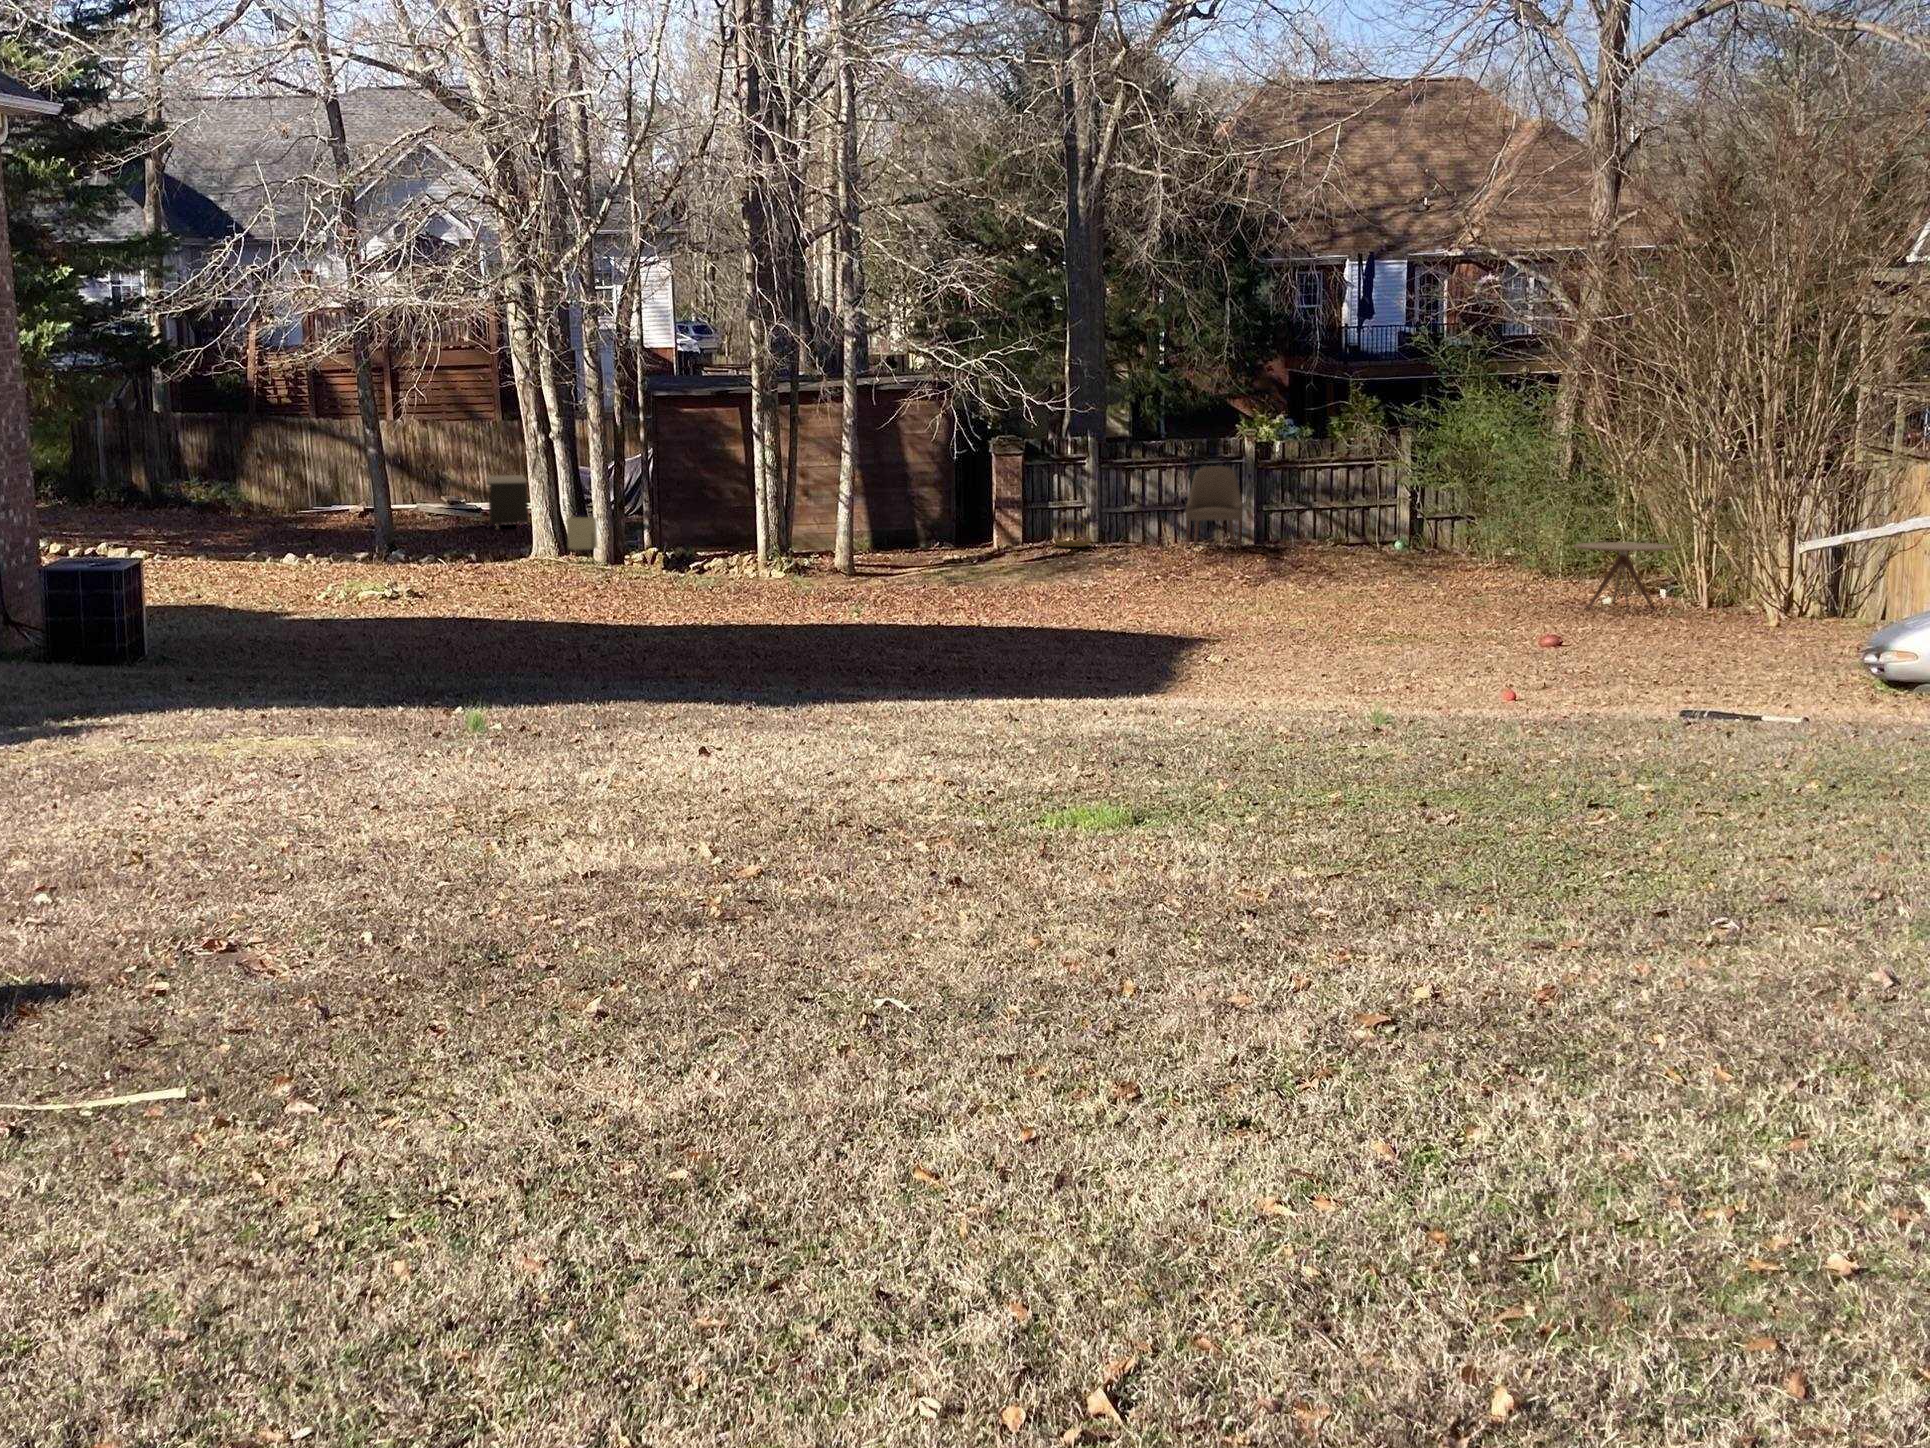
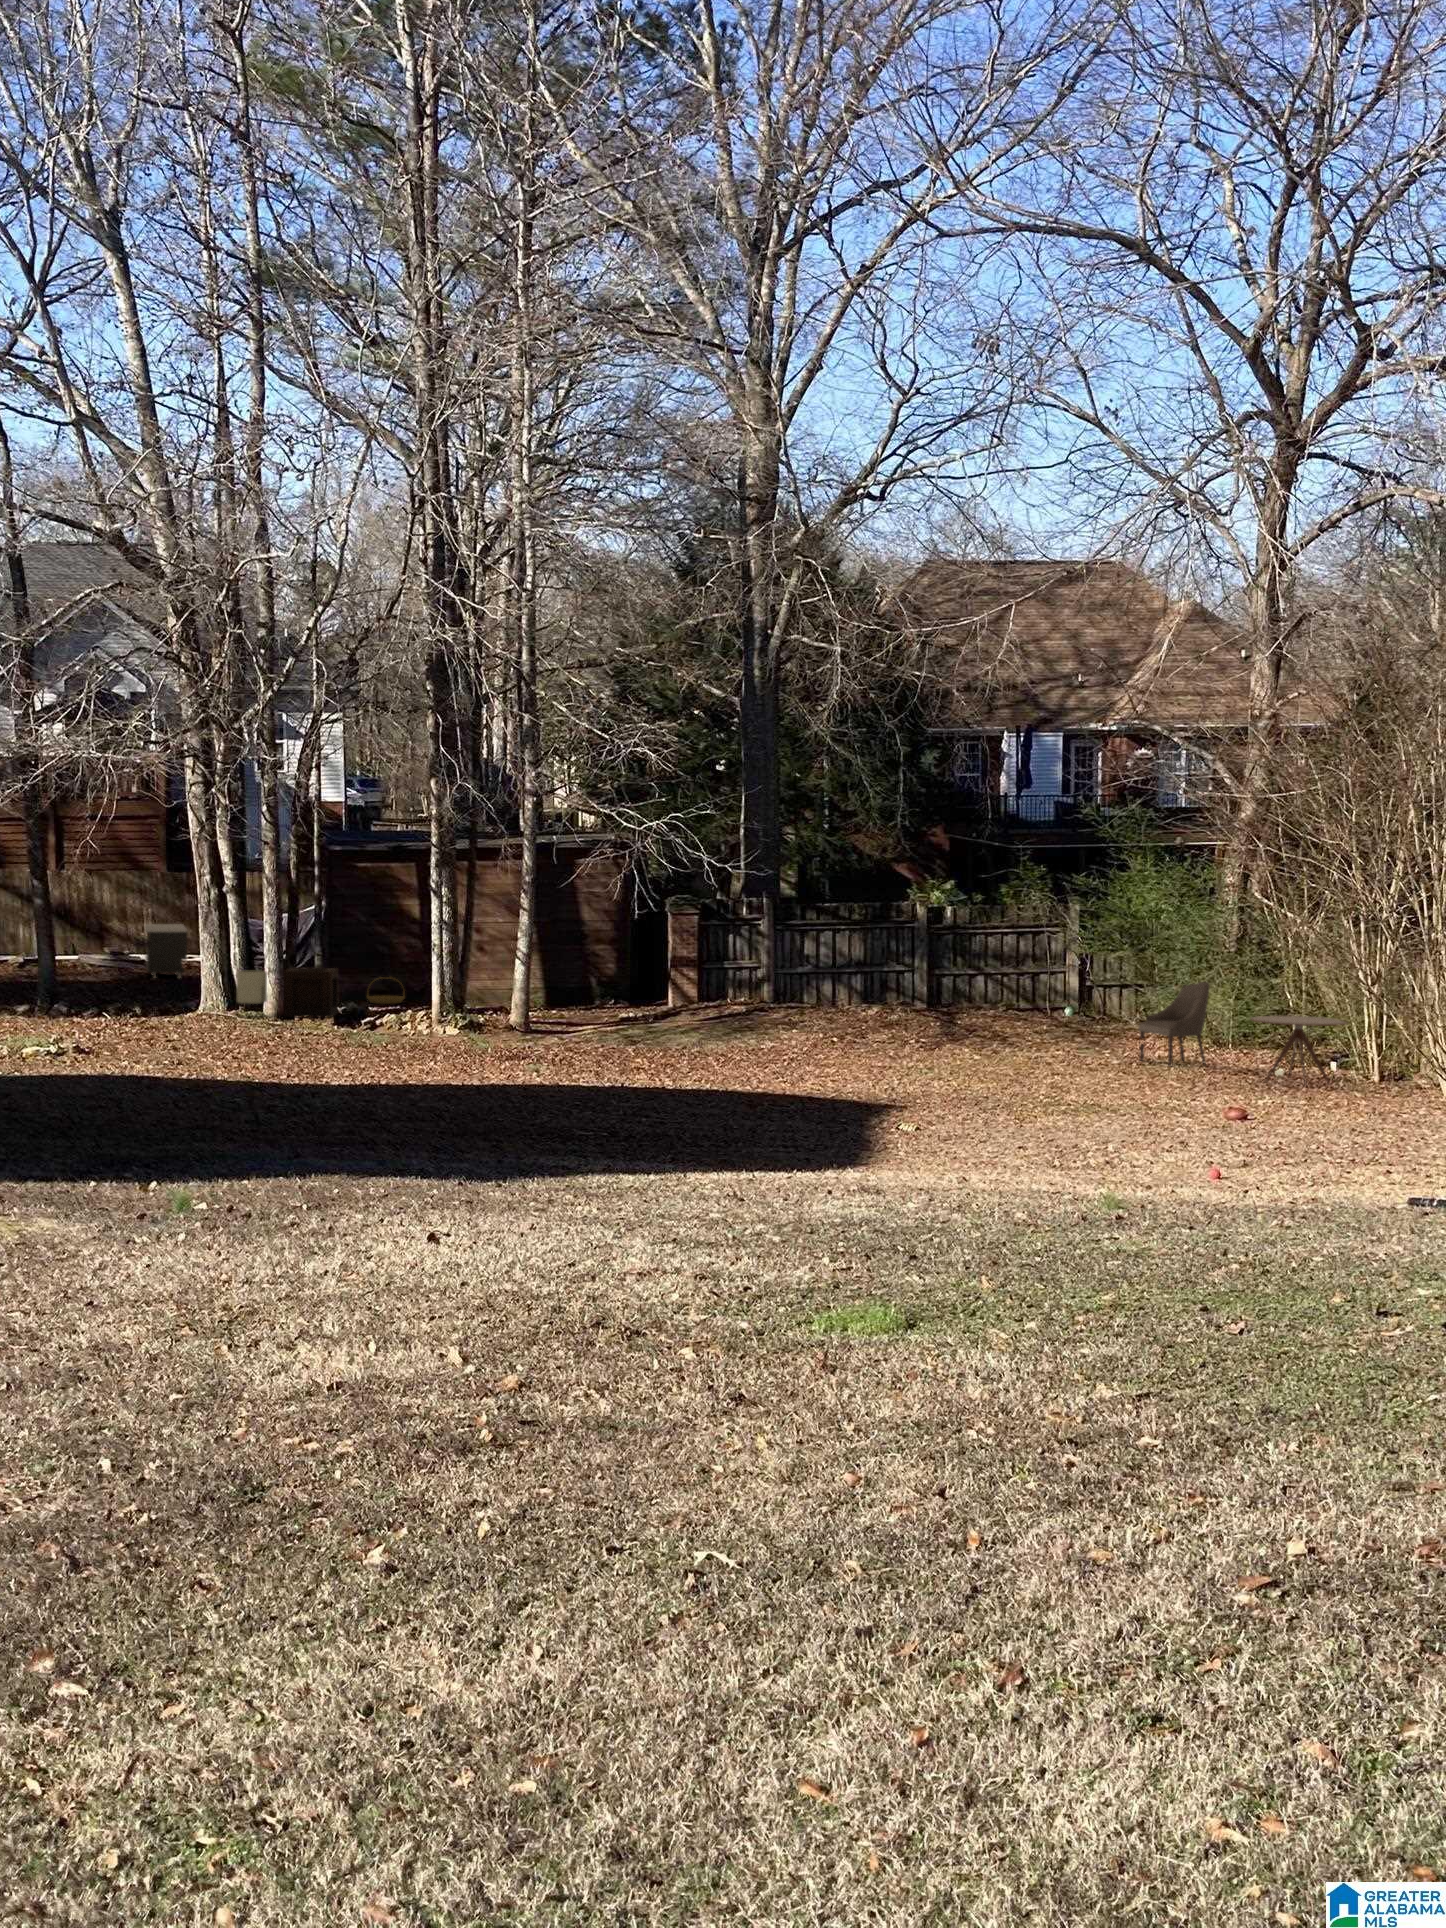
chair: present [1185,466,1243,548] -> present [1138,982,1210,1067]
wooden crate: none [613,513,668,562] -> present [283,968,339,1018]
basket: present [1054,521,1091,547] -> present [367,978,405,1004]

